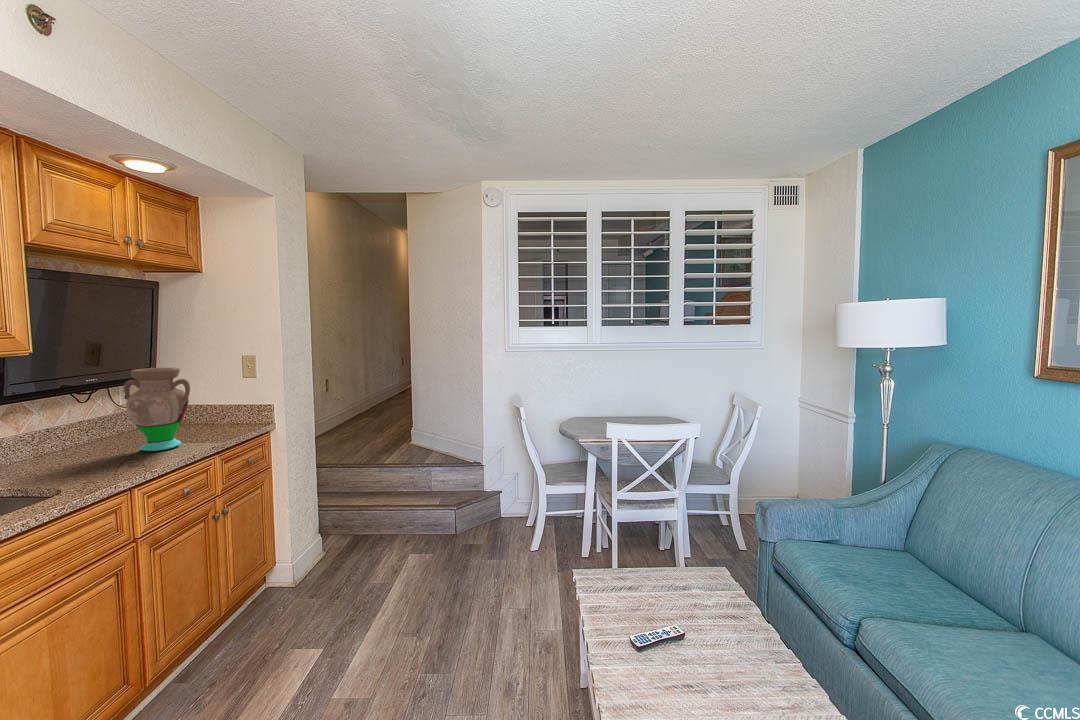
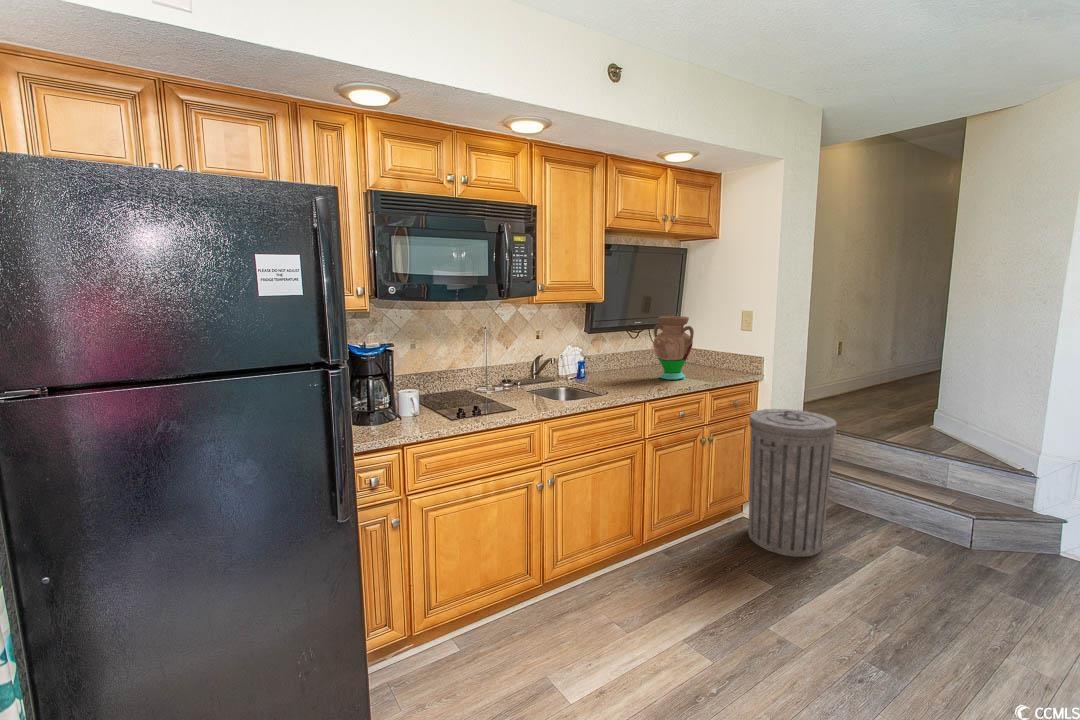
trash can: none [269,454,356,612] -> present [748,409,837,557]

